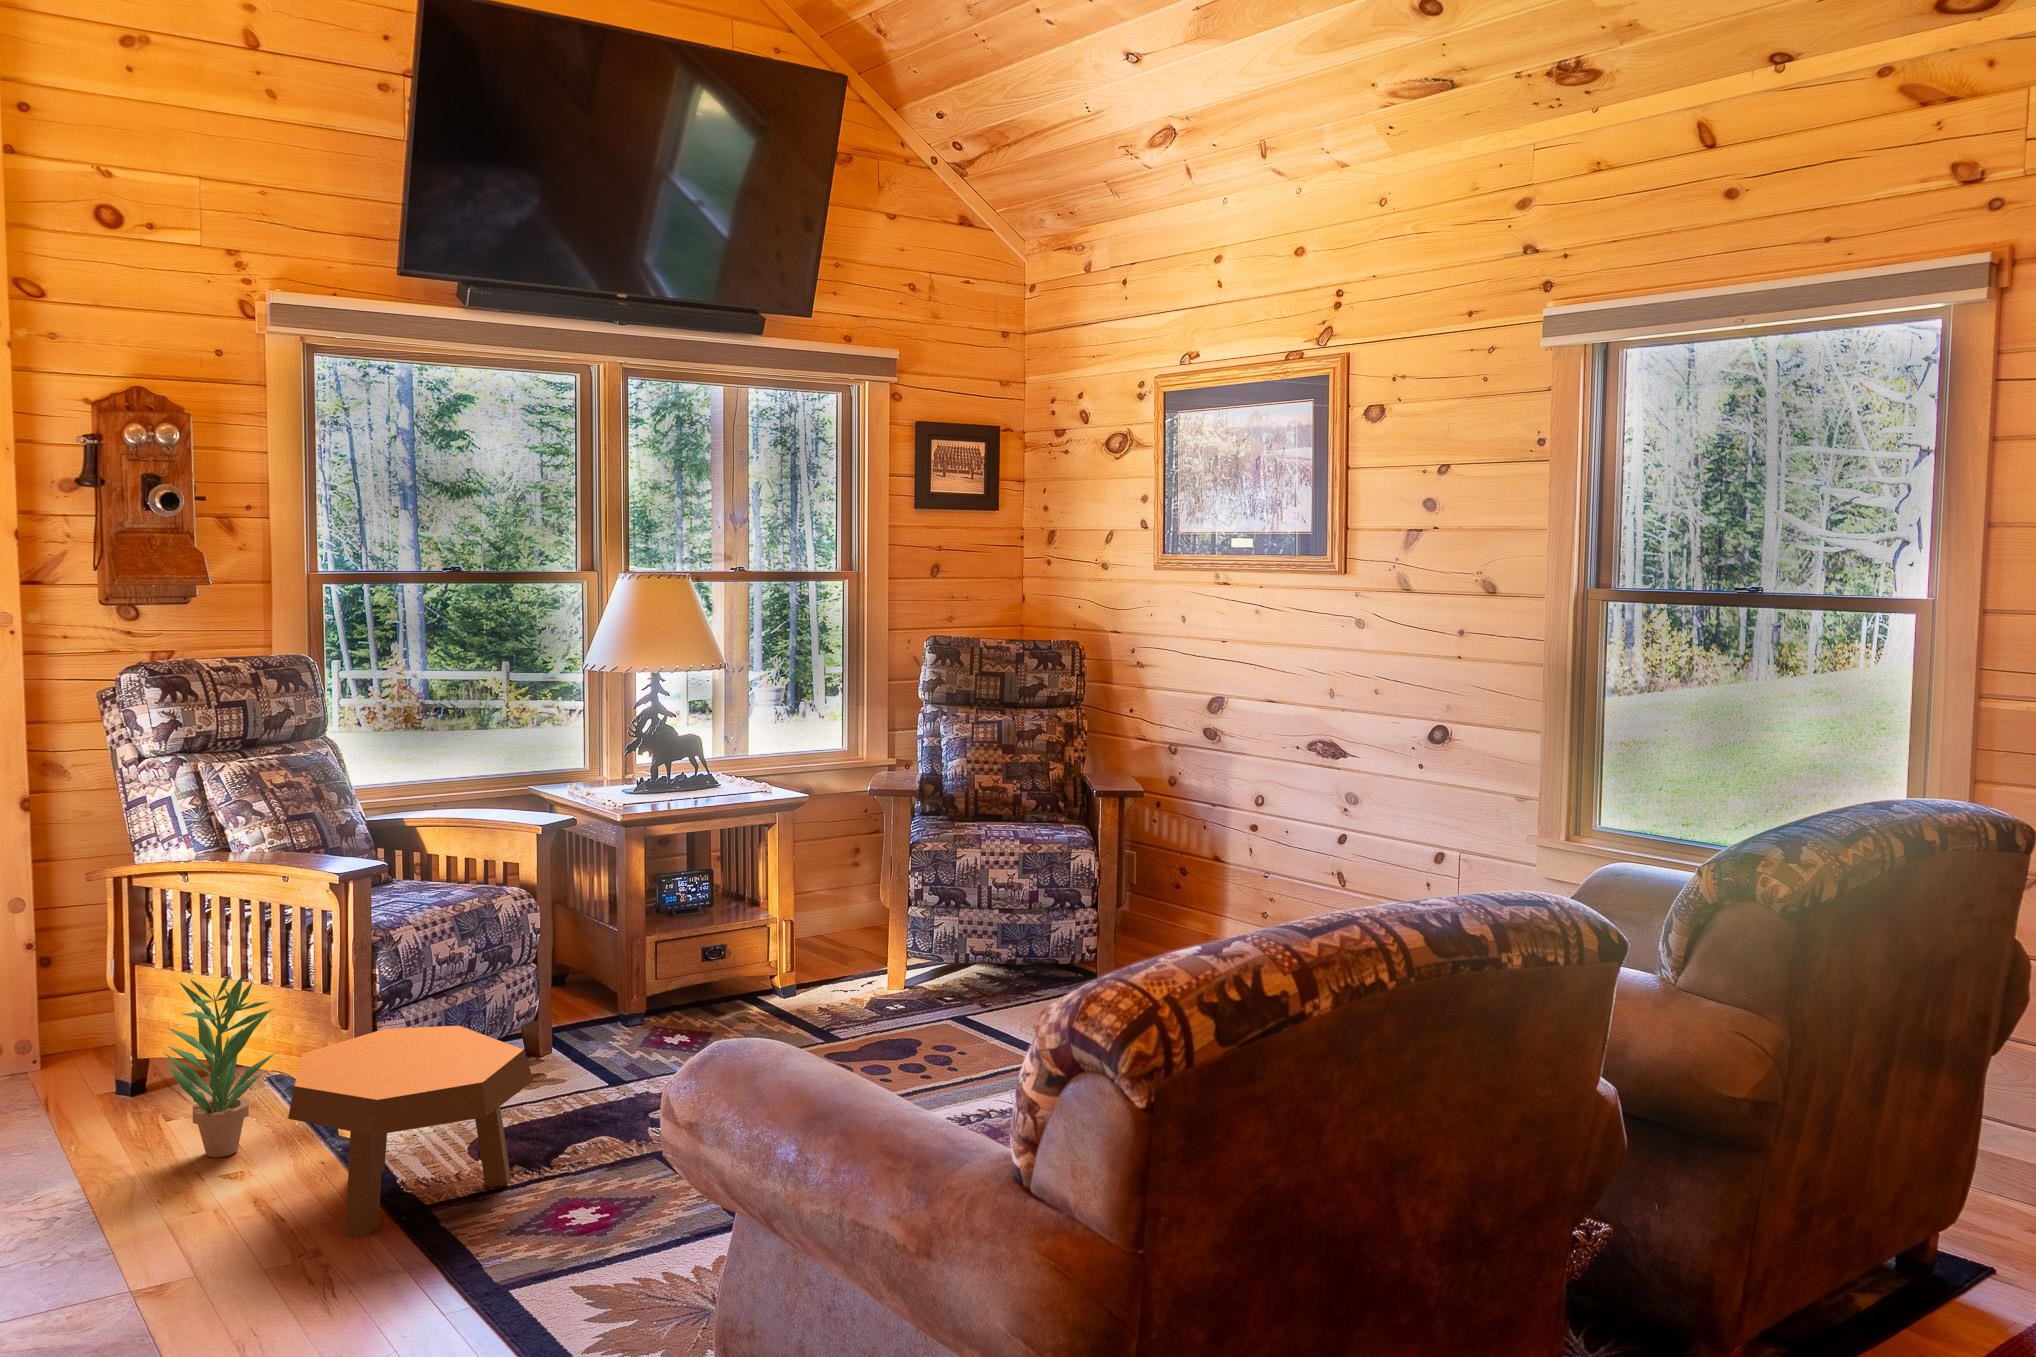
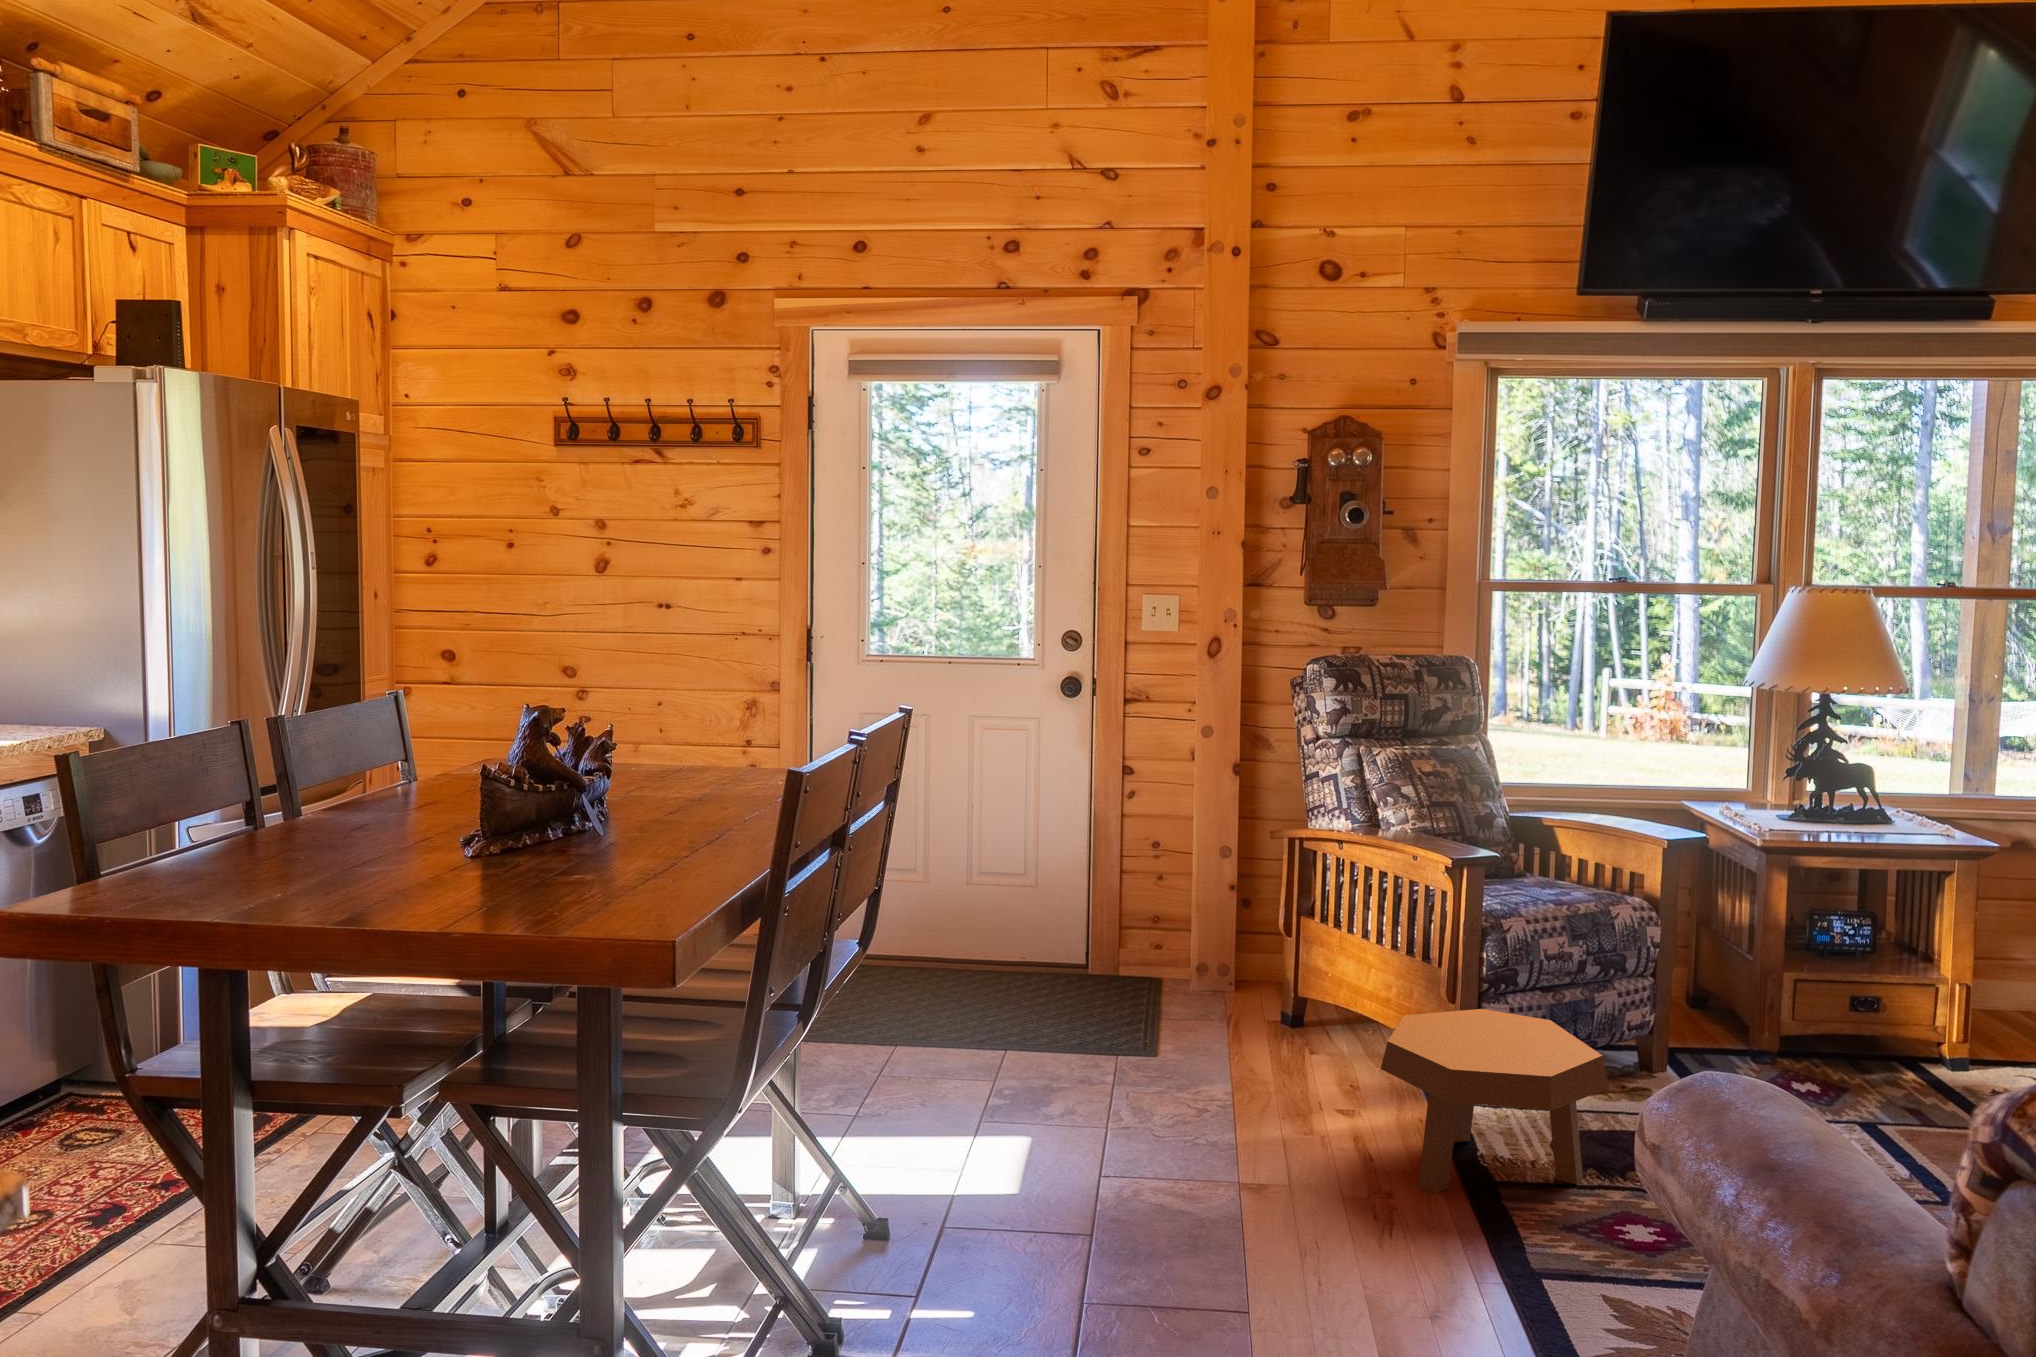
potted plant: present [164,972,275,1157] -> none [1305,931,1393,1093]

